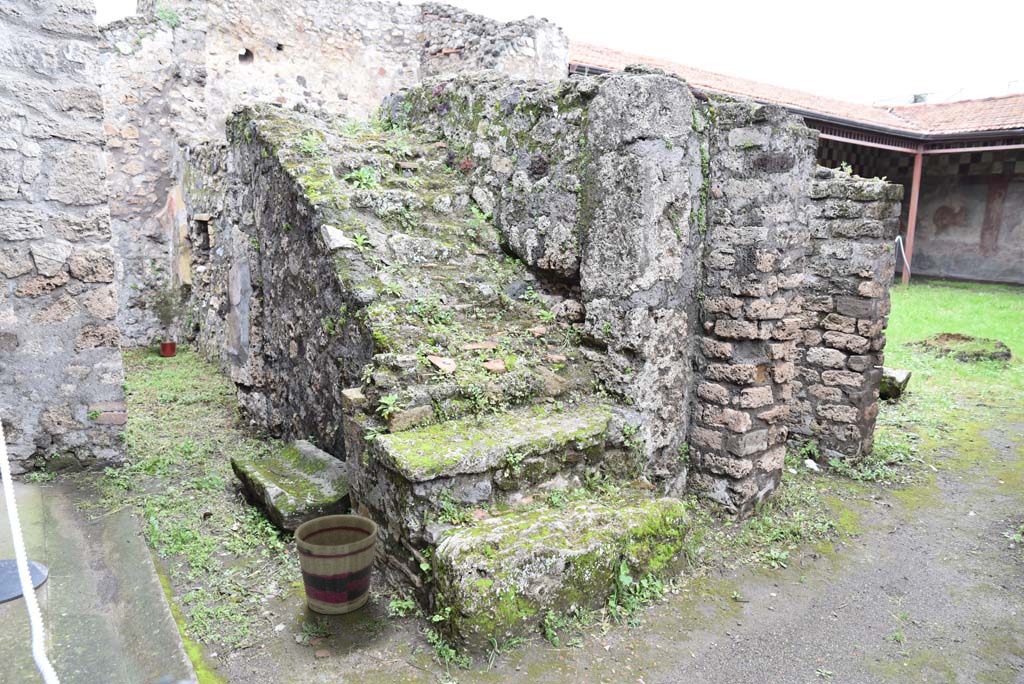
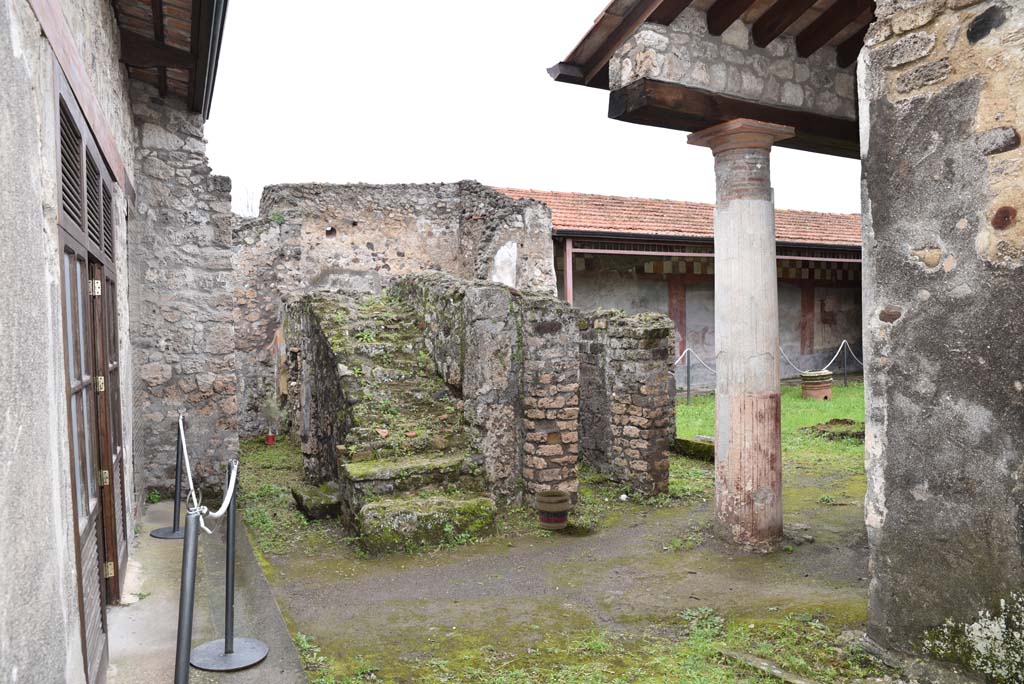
basket: present [295,515,378,614] -> present [535,490,570,530]

